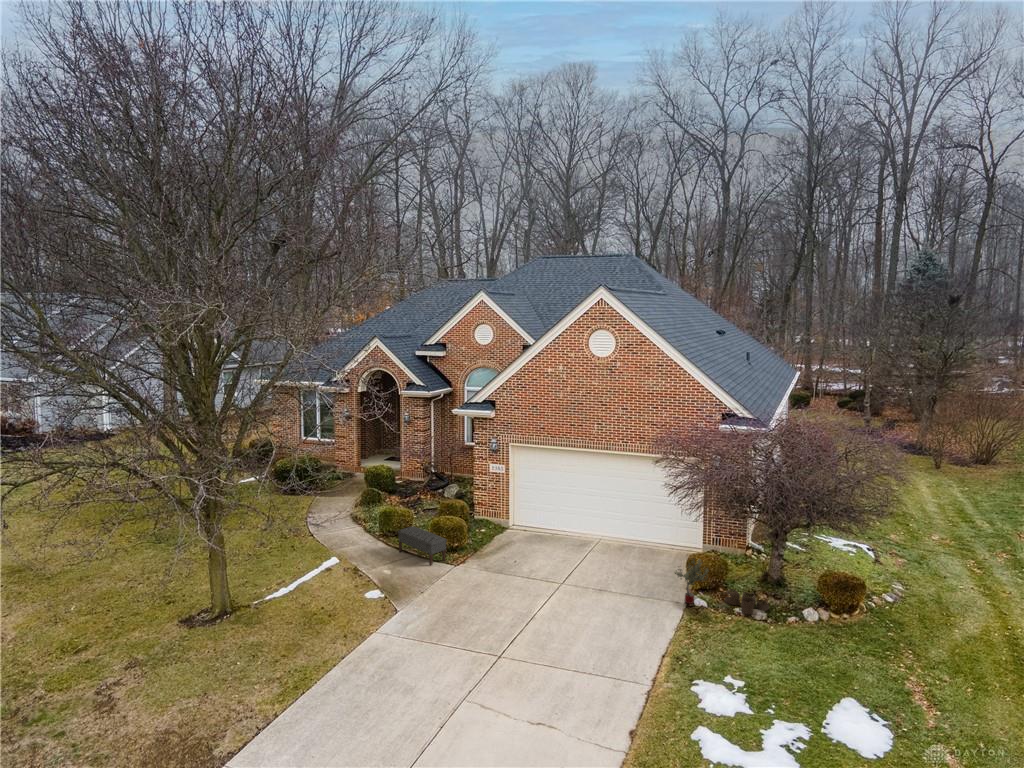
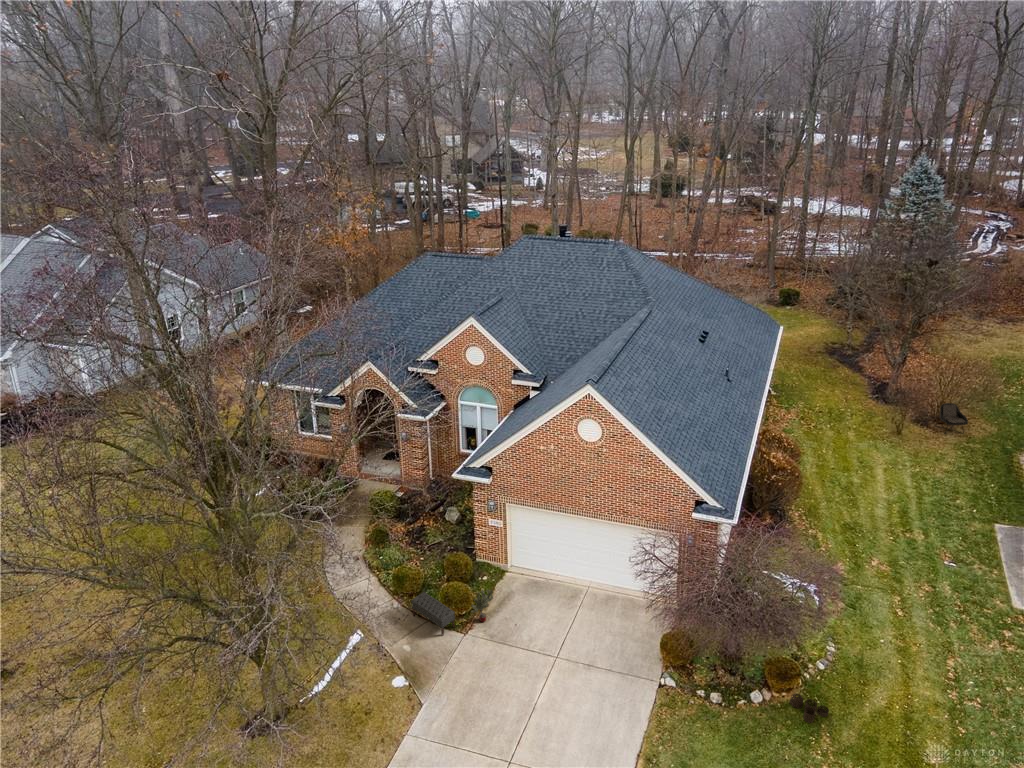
lounge chair: none [940,441,975,470] -> present [940,403,968,433]
potted tree: present [675,559,709,604] -> present [471,589,493,622]
woven basket: present [725,589,769,614] -> present [790,693,829,723]

